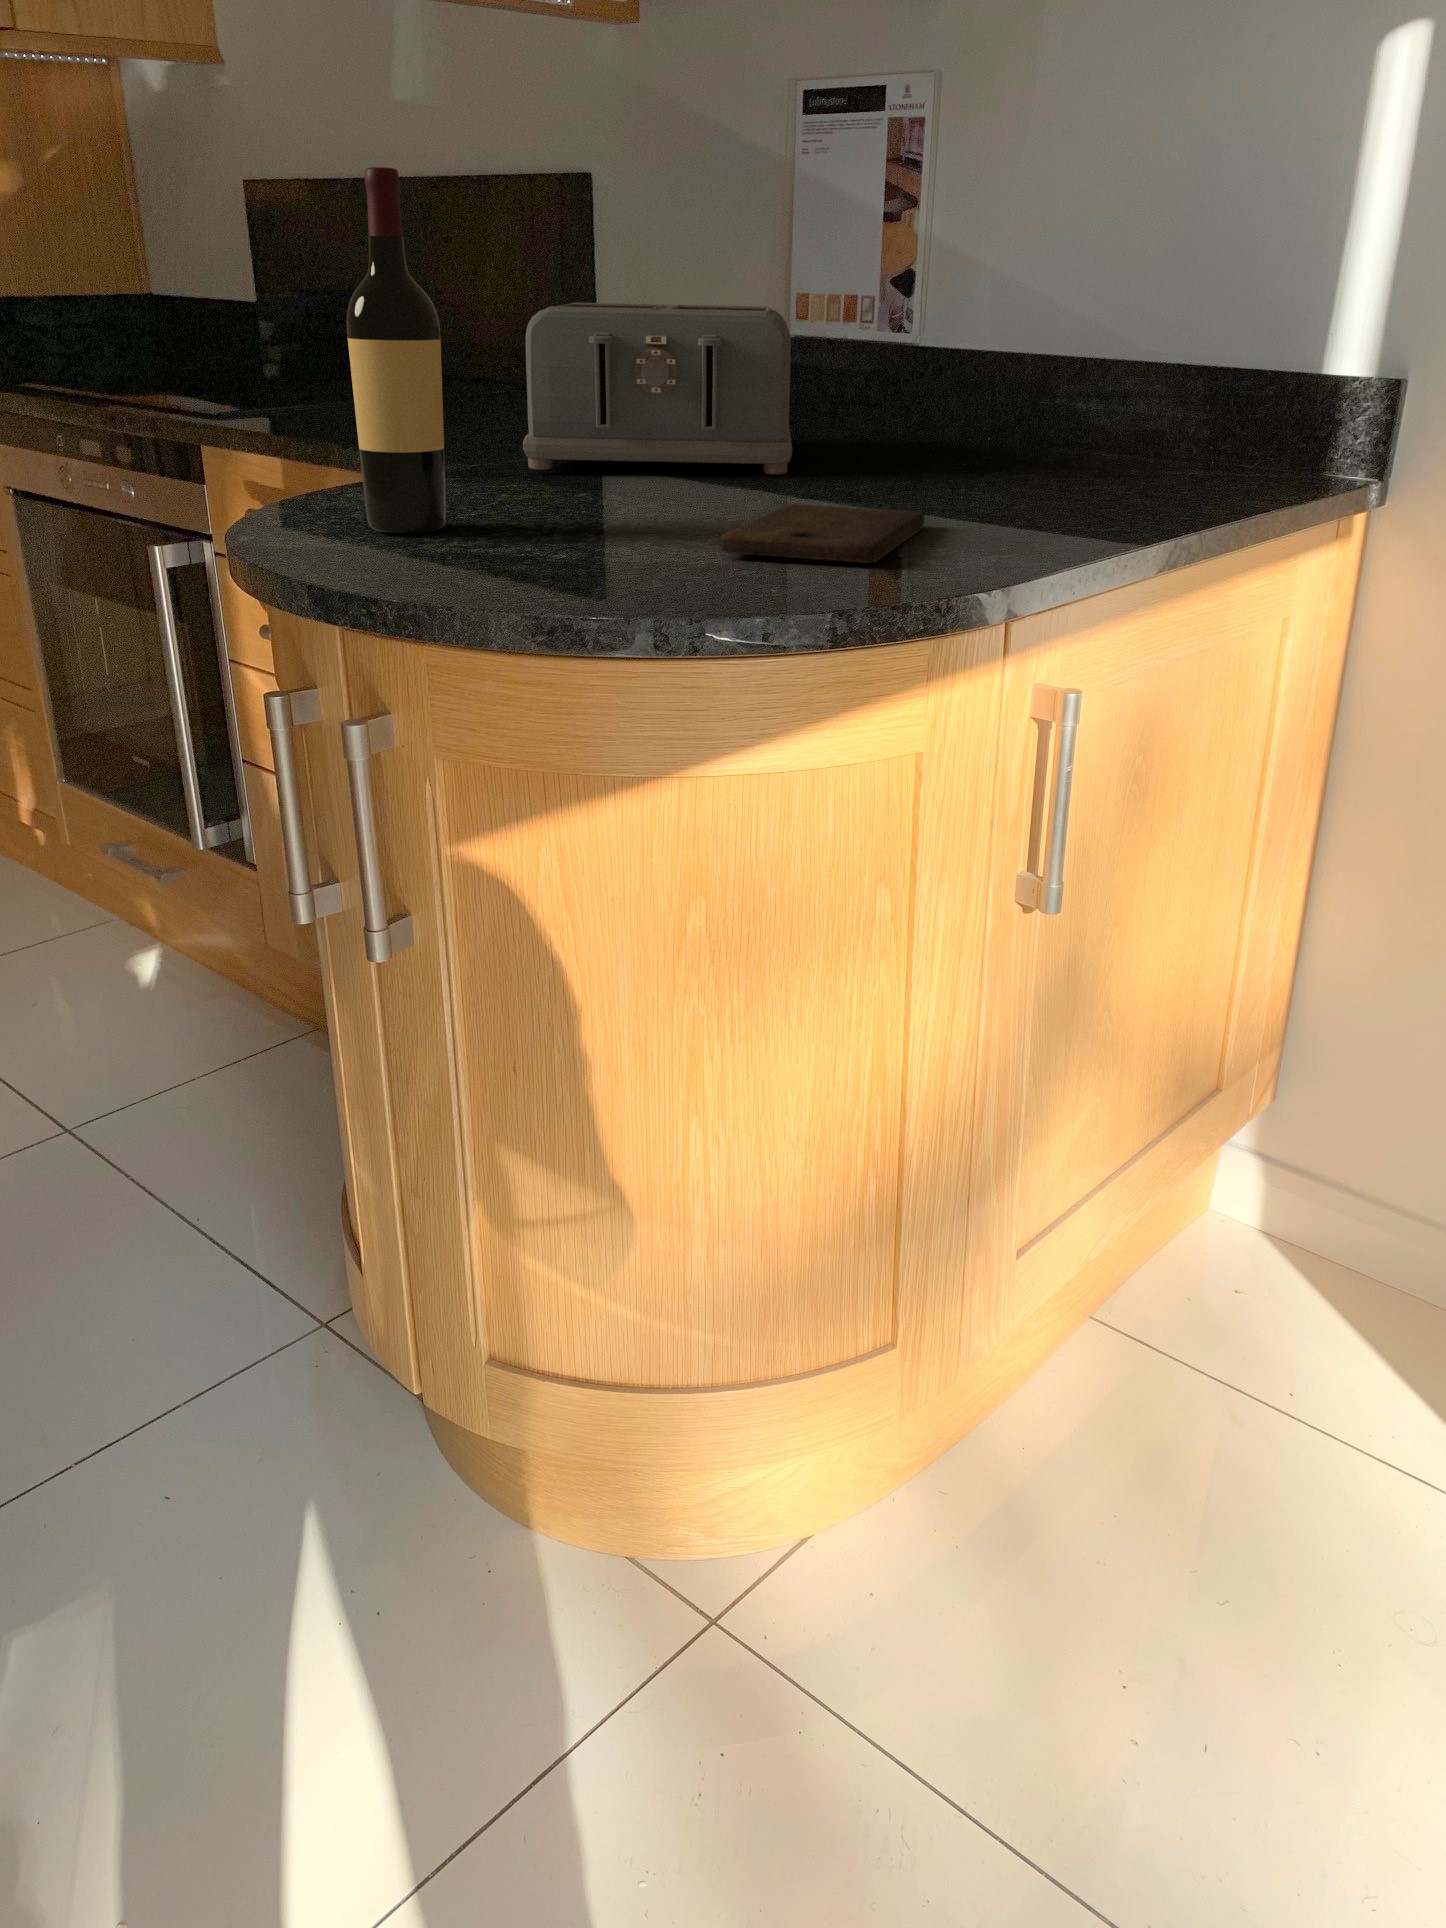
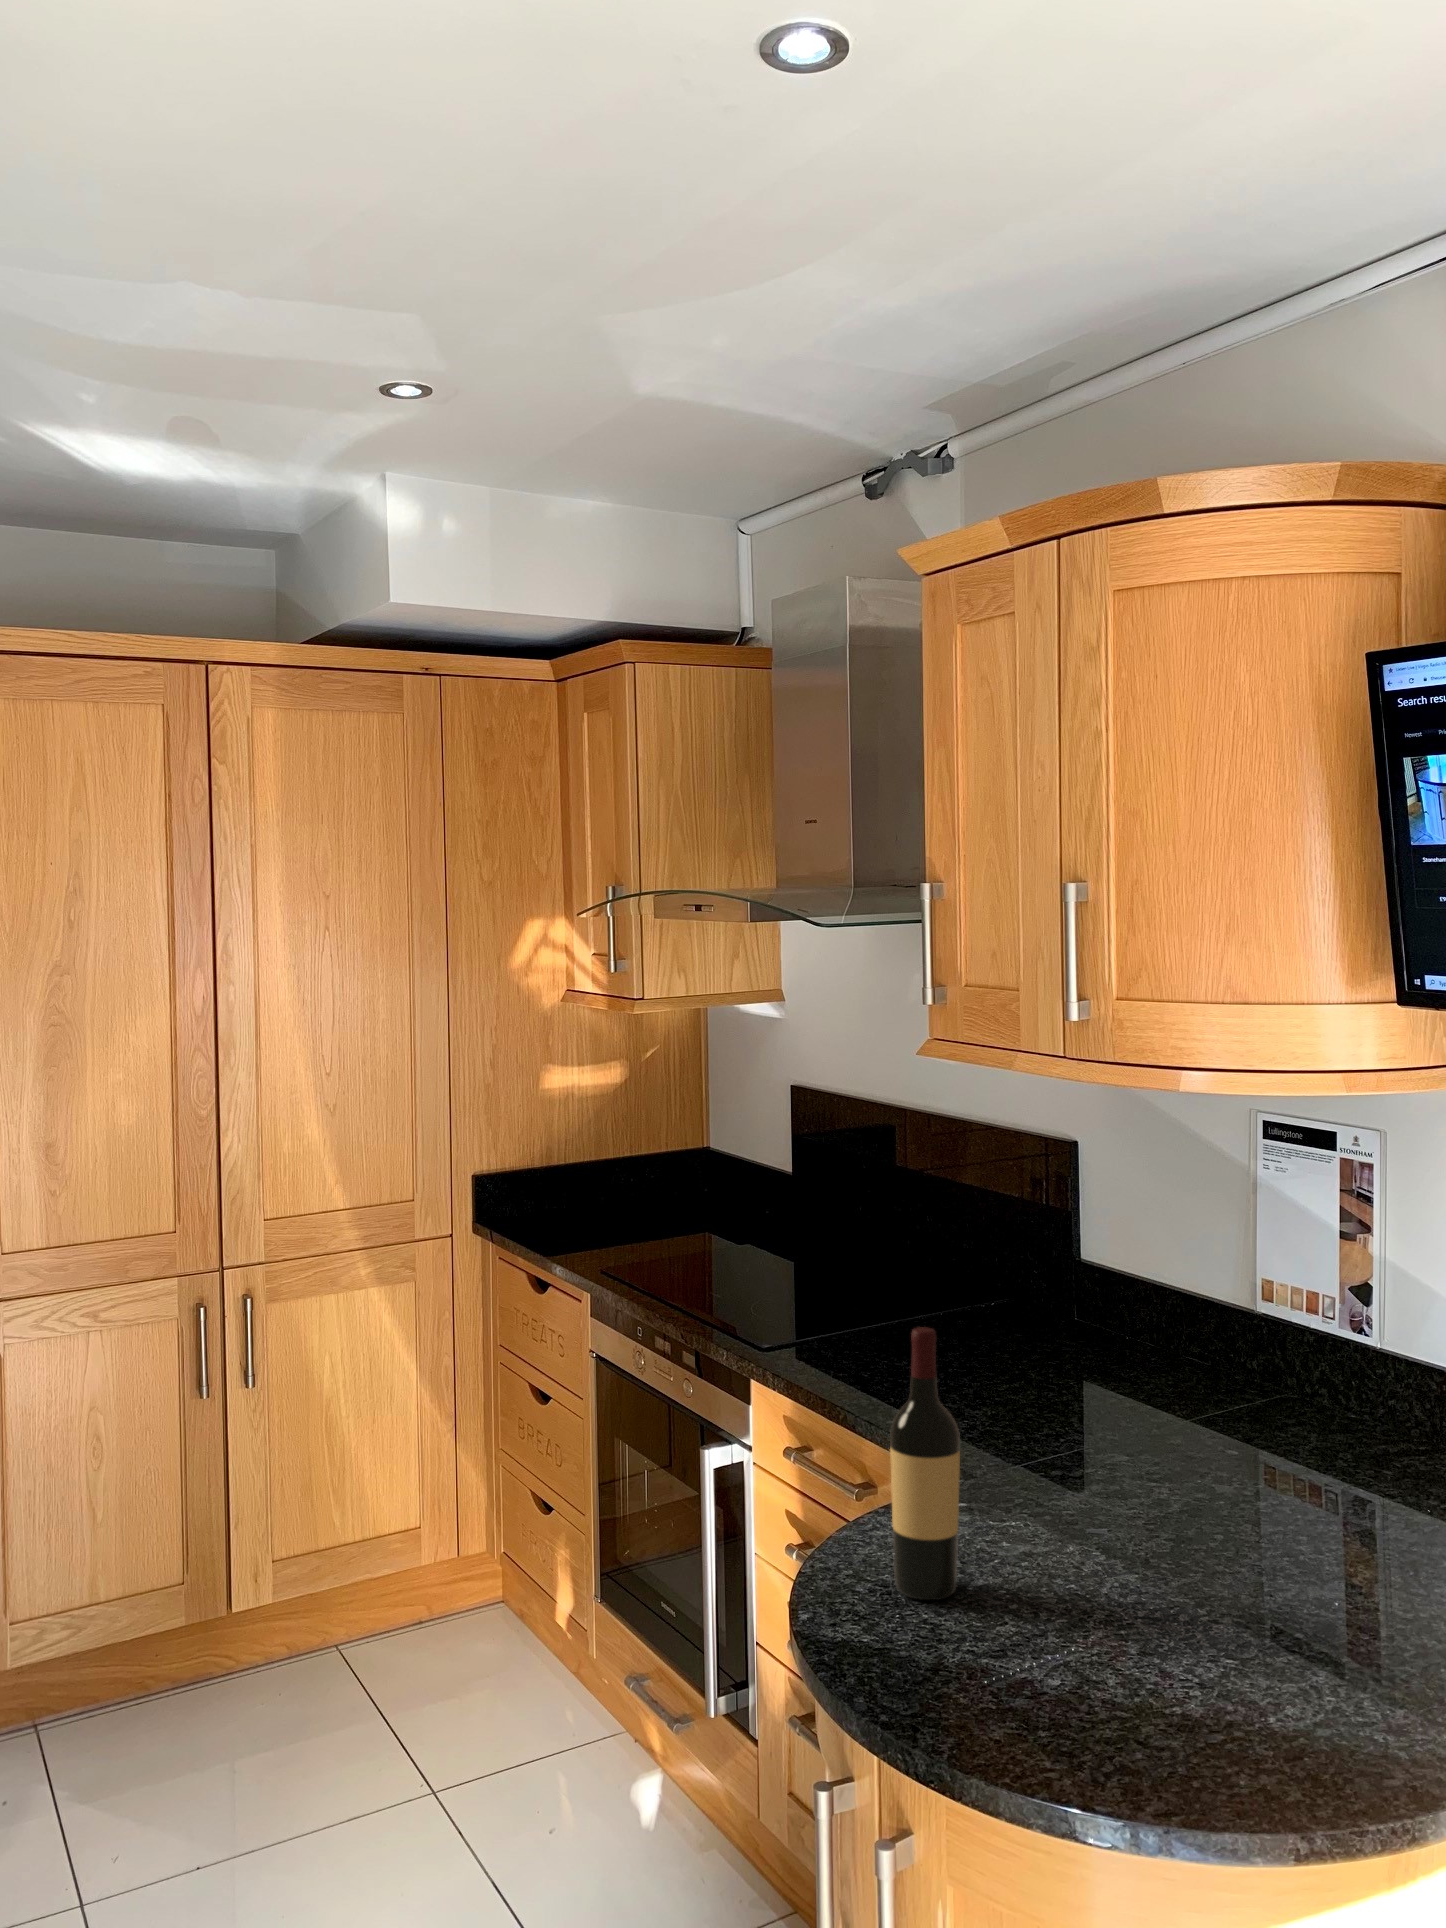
toaster: present [523,302,792,475] -> none [1019,1311,1257,1507]
cutting board: present [721,504,925,563] -> none [1186,1596,1375,1716]

